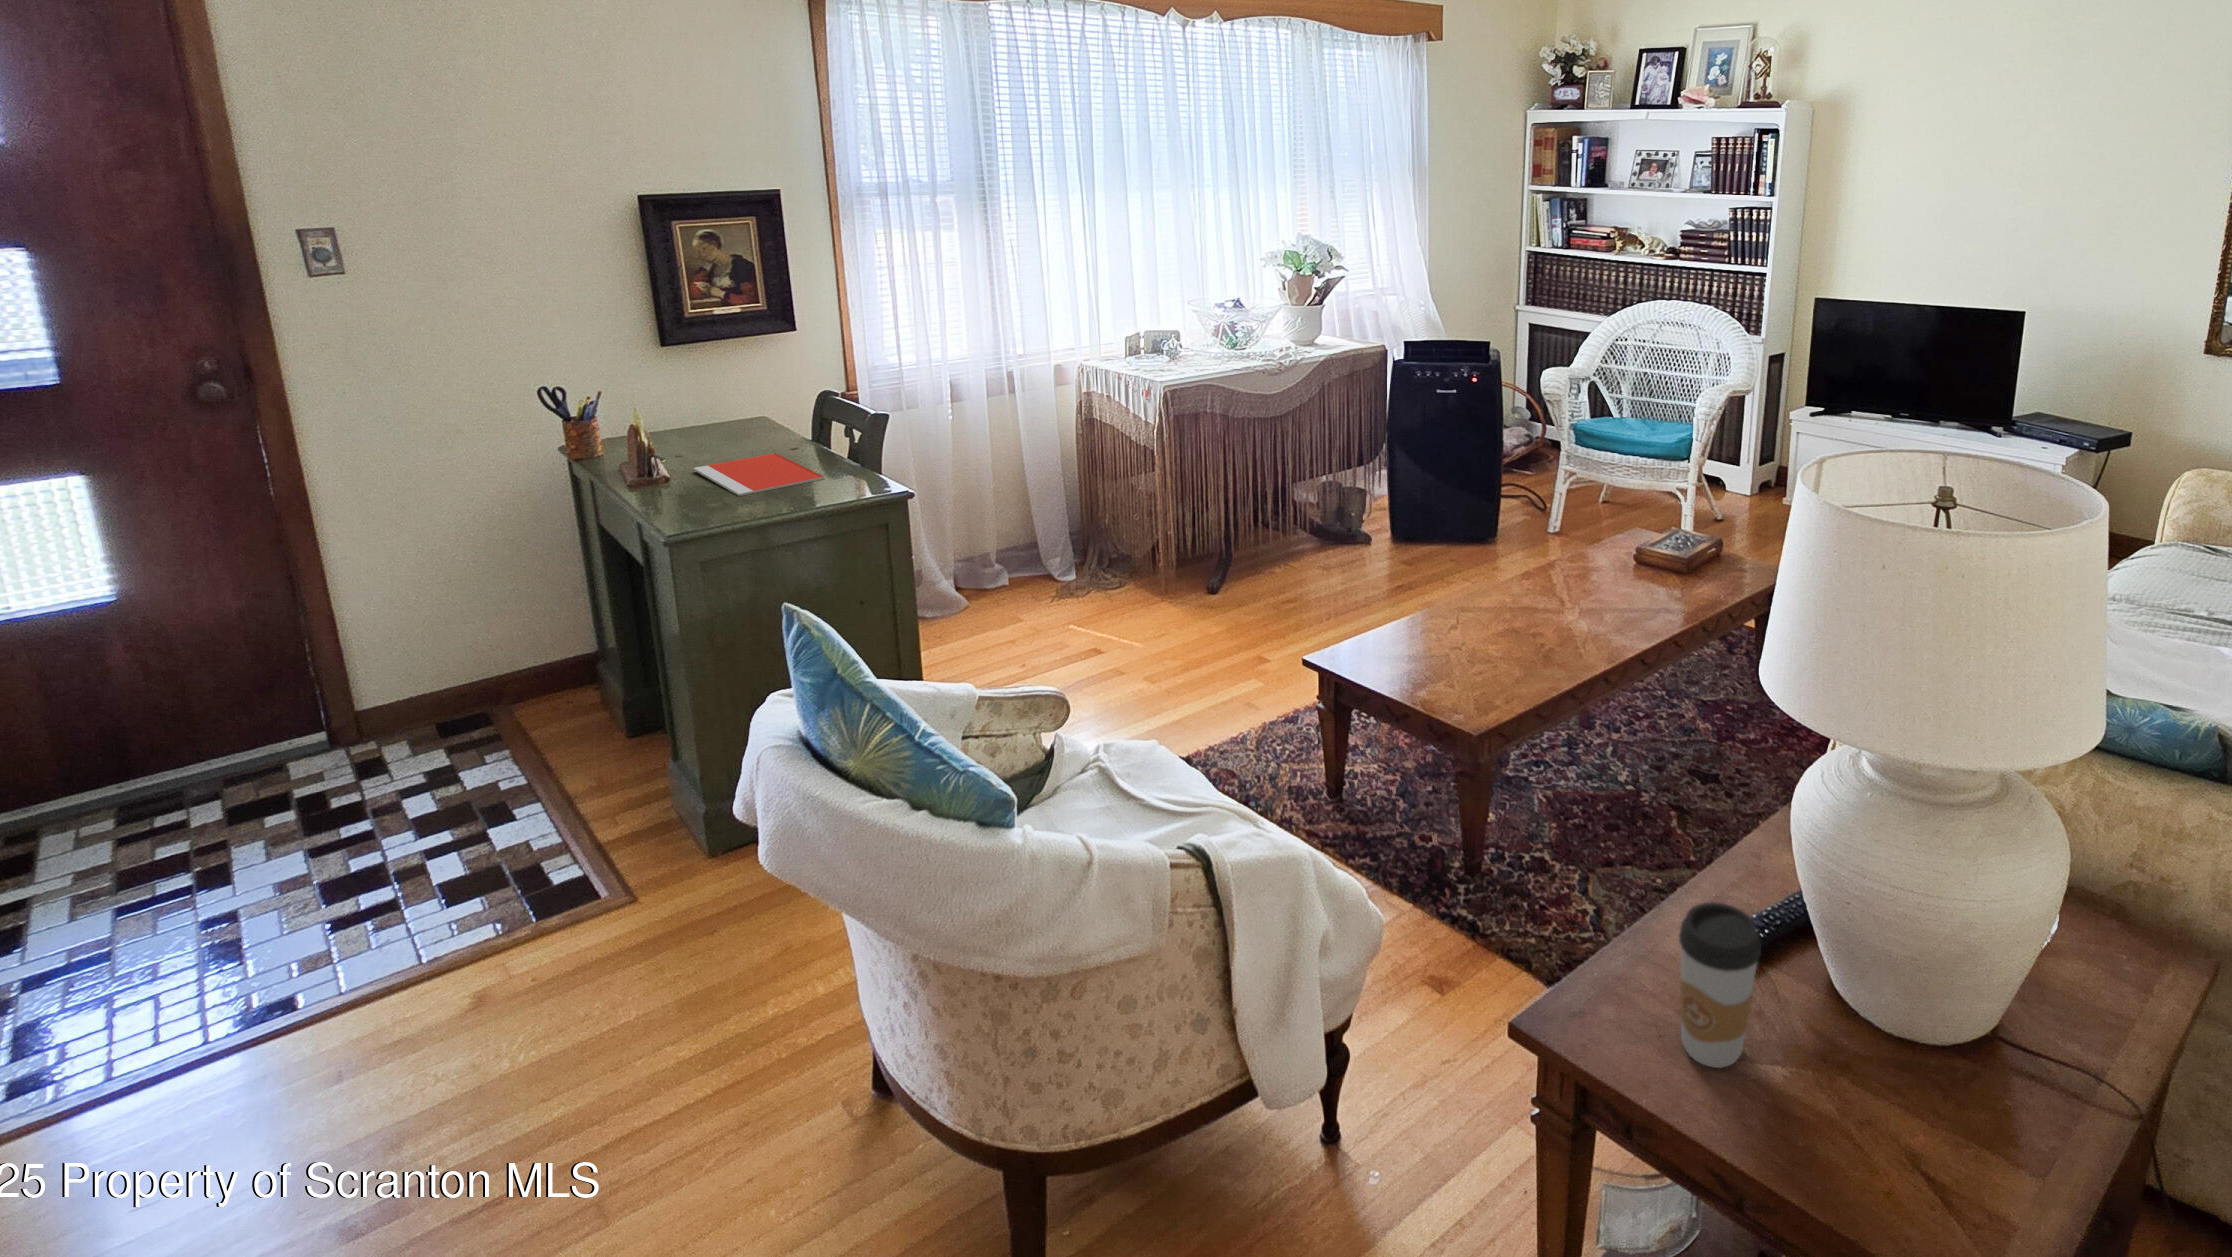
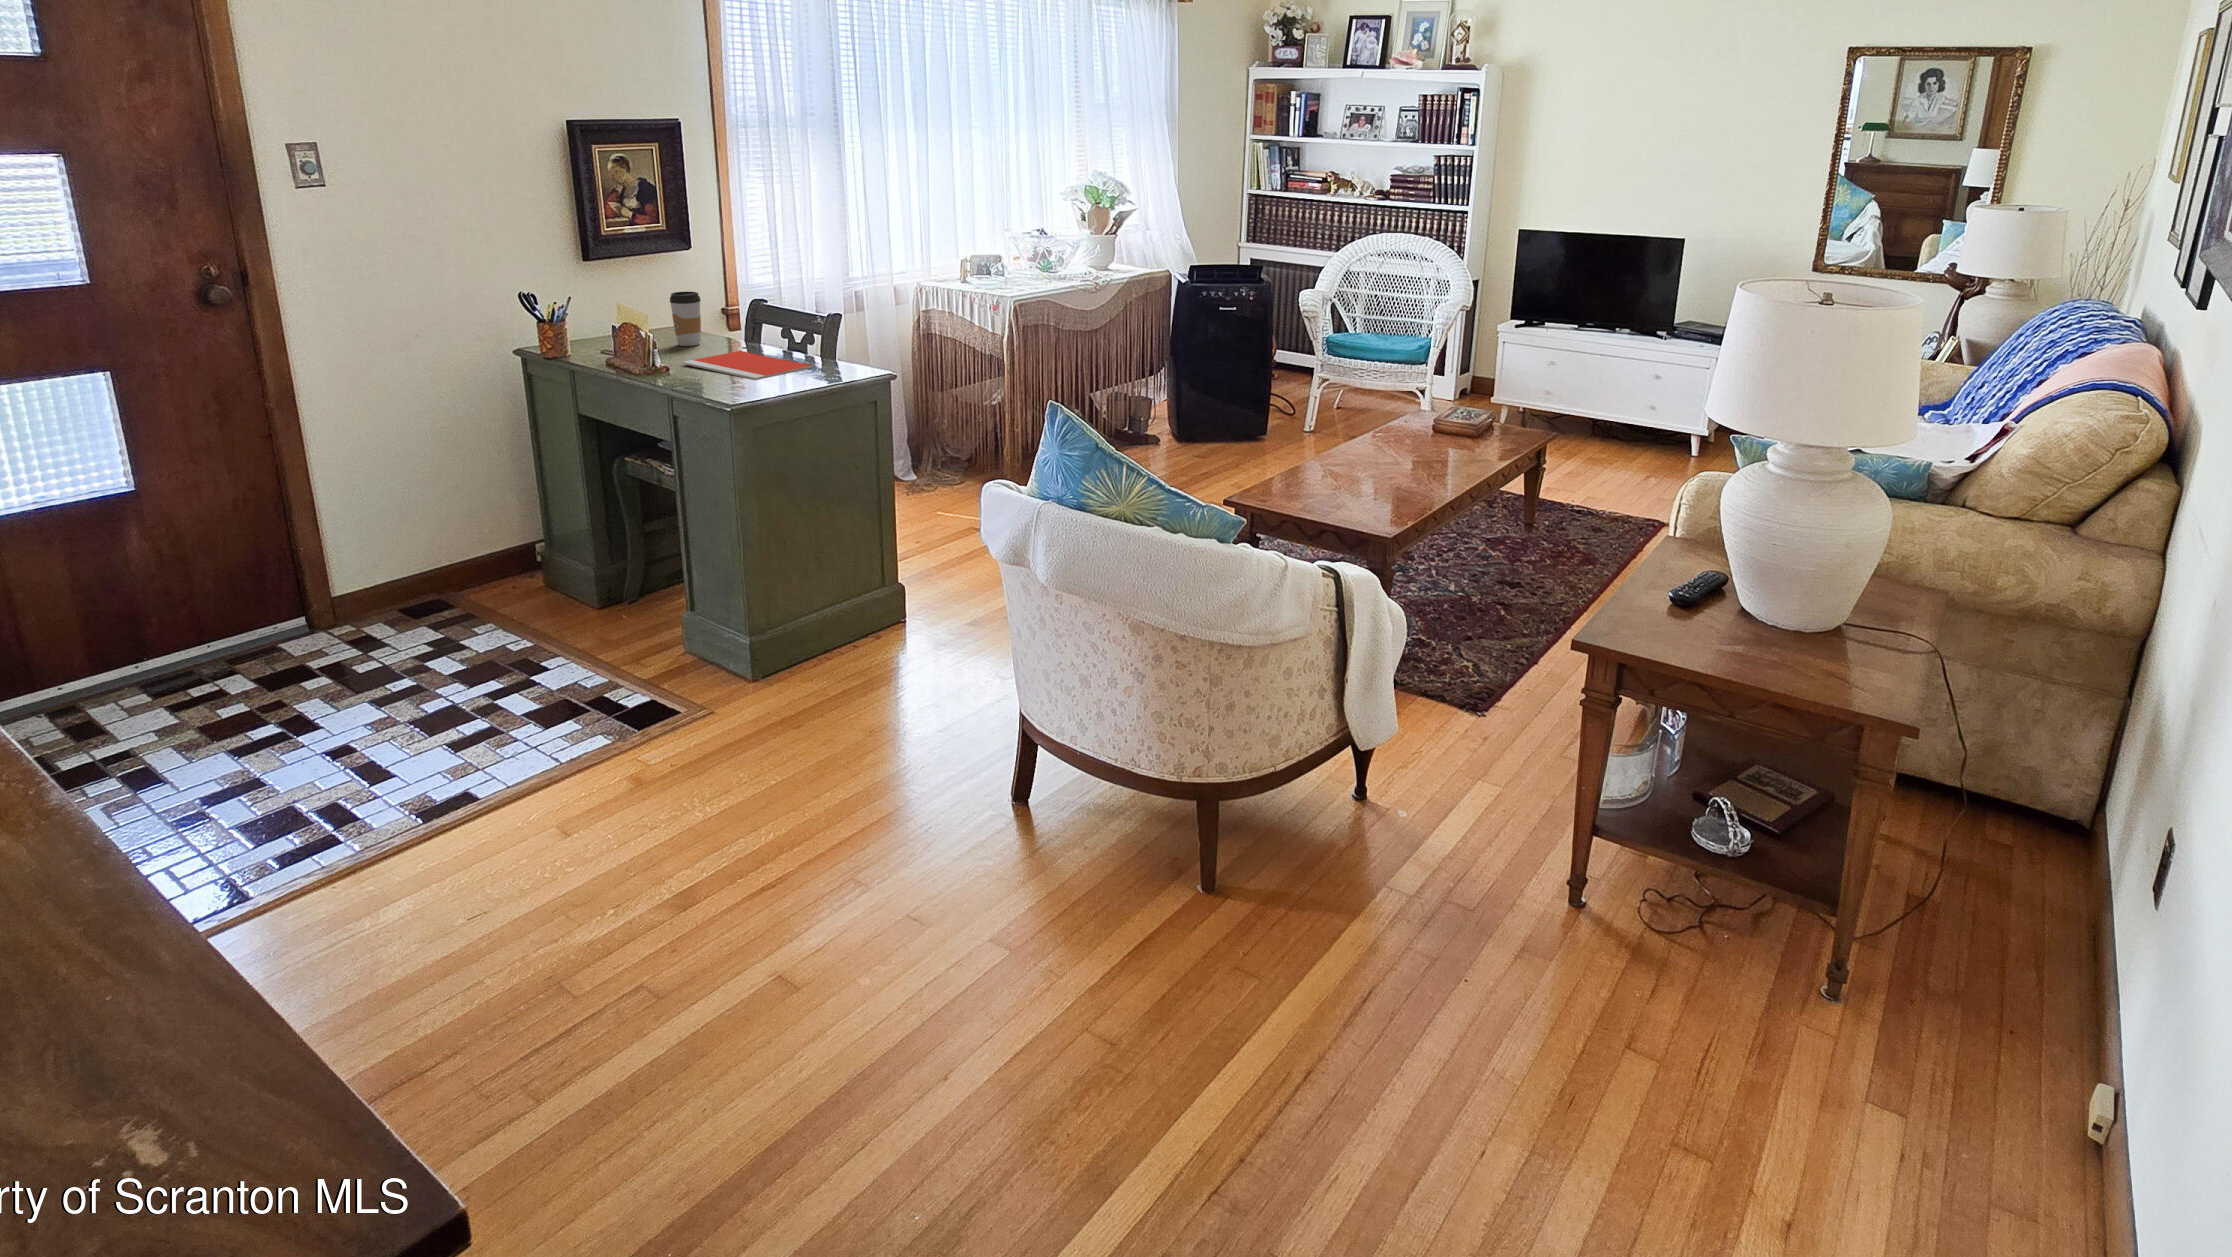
coffee cup: present [1679,903,1761,1068] -> present [670,292,701,346]

